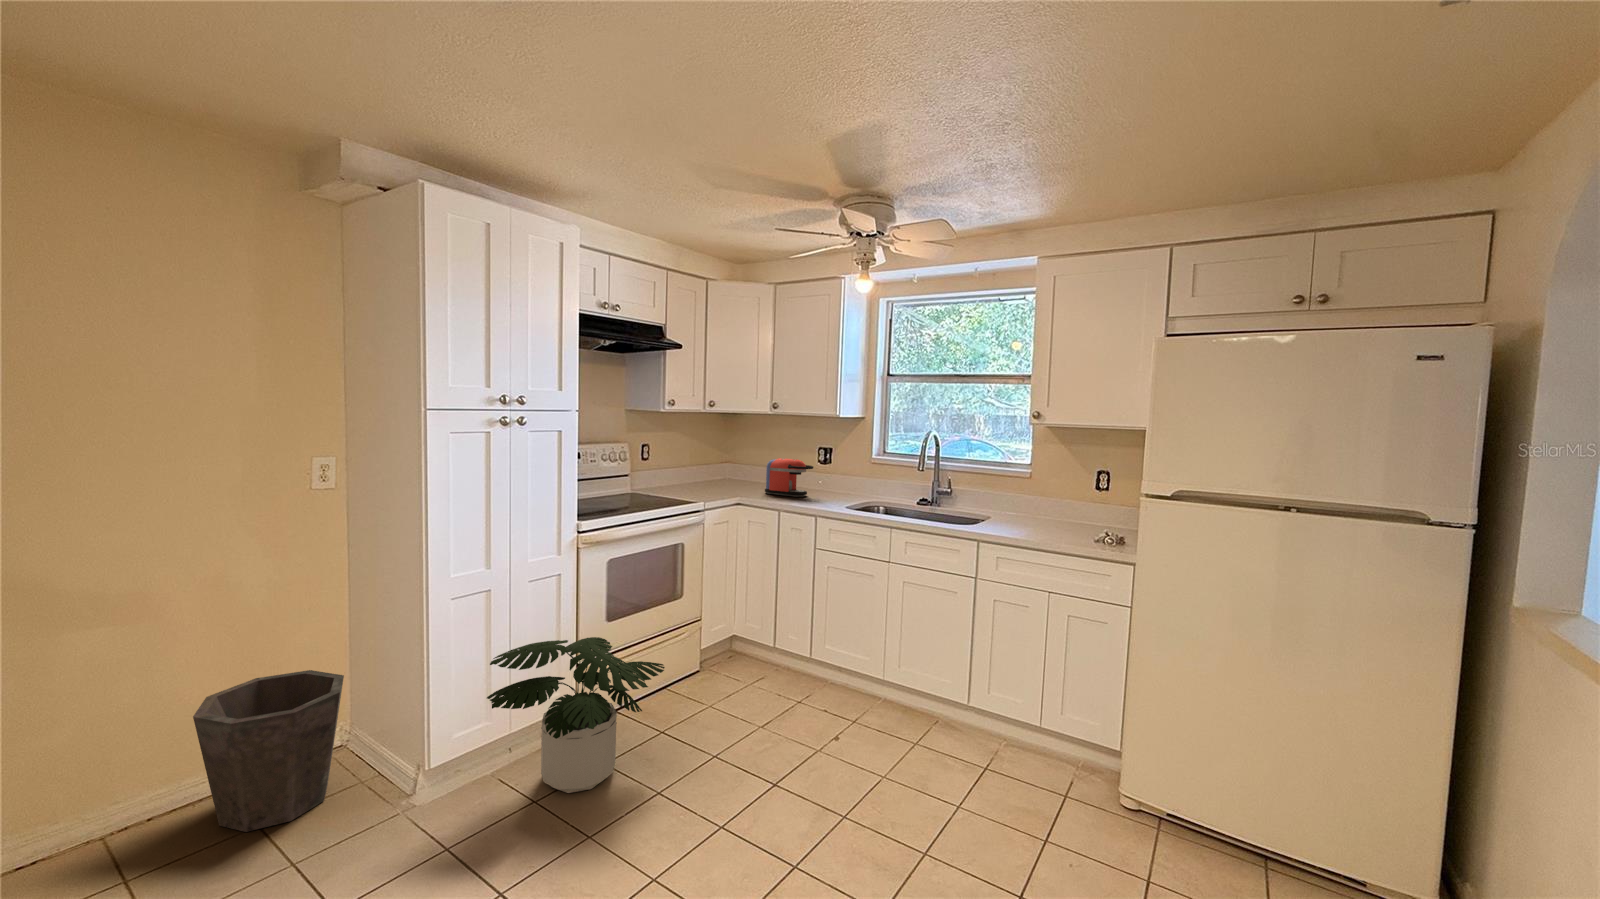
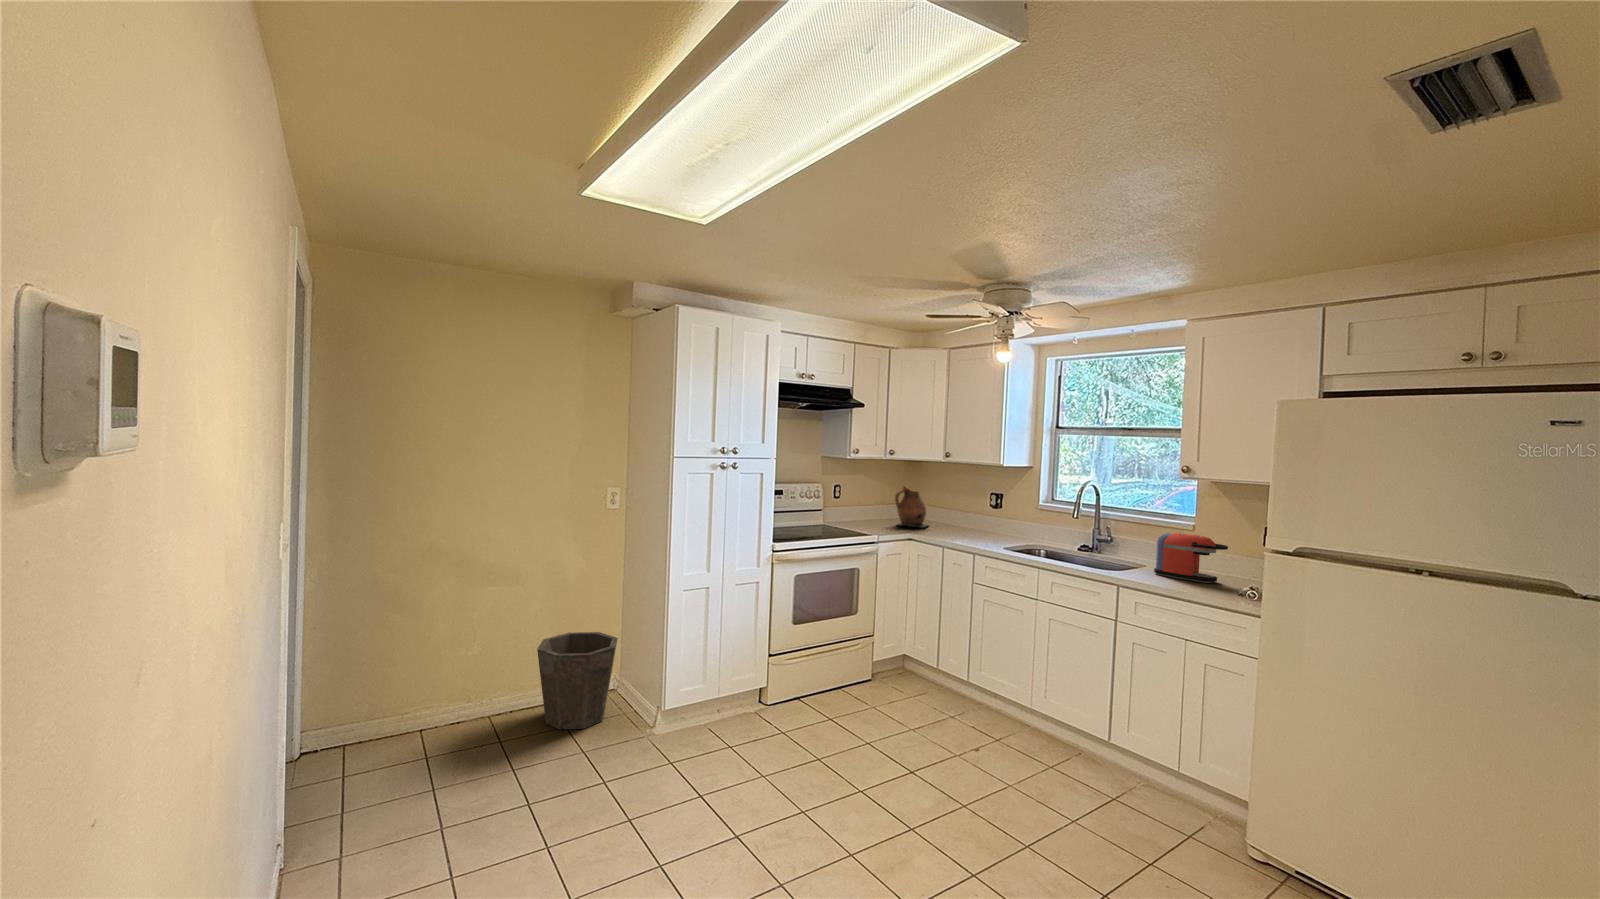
ceramic pitcher: none [715,442,753,490] -> present [895,486,928,528]
coffee maker: present [765,458,813,497] -> present [1154,533,1228,583]
potted plant: present [487,637,665,793] -> none [702,631,831,747]

